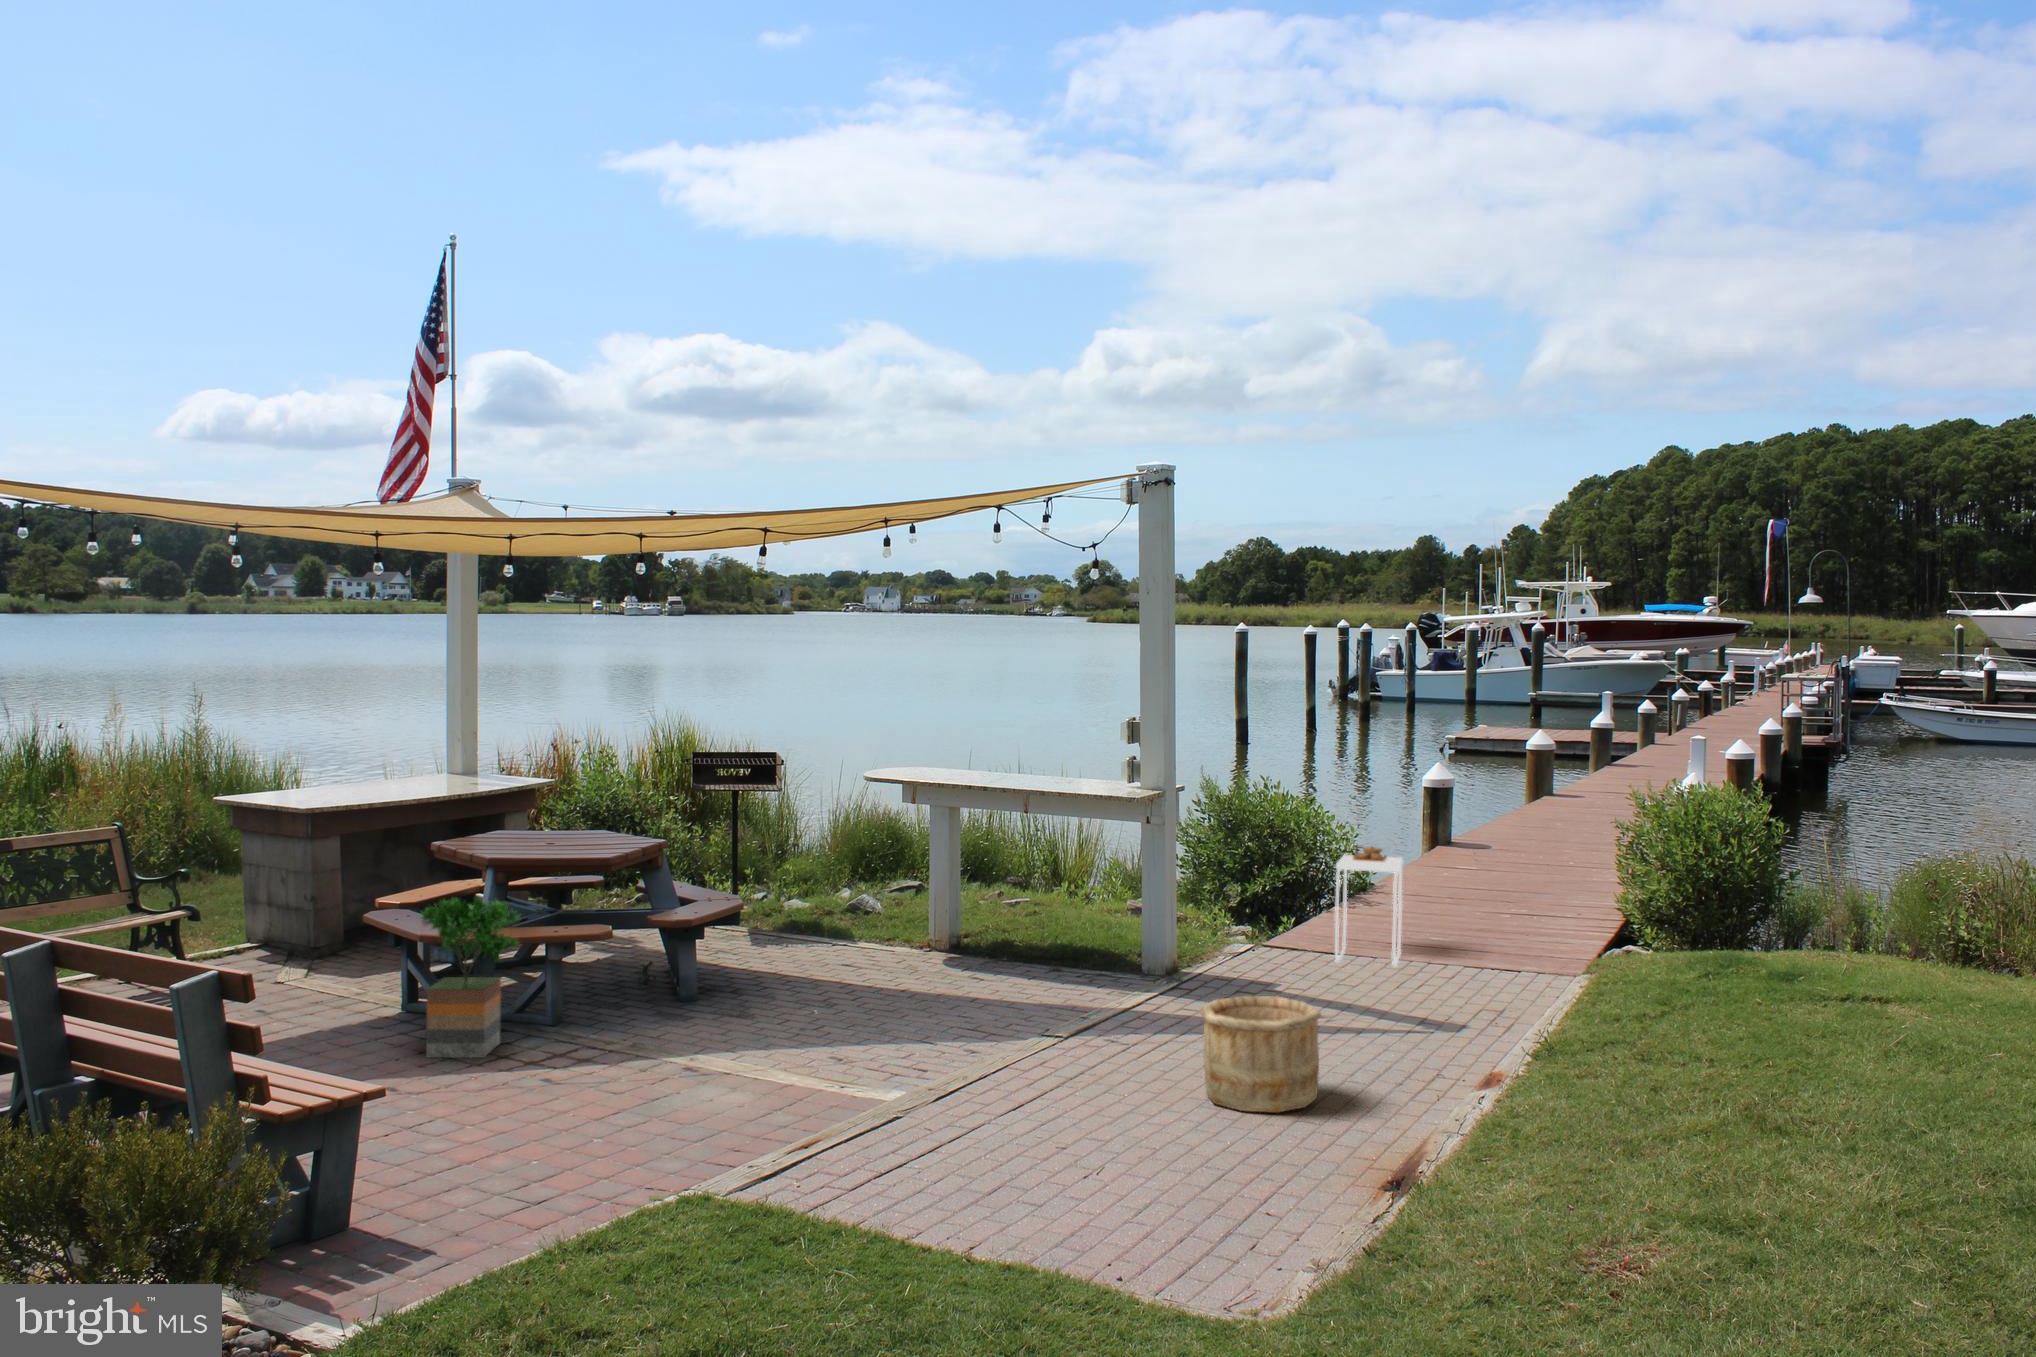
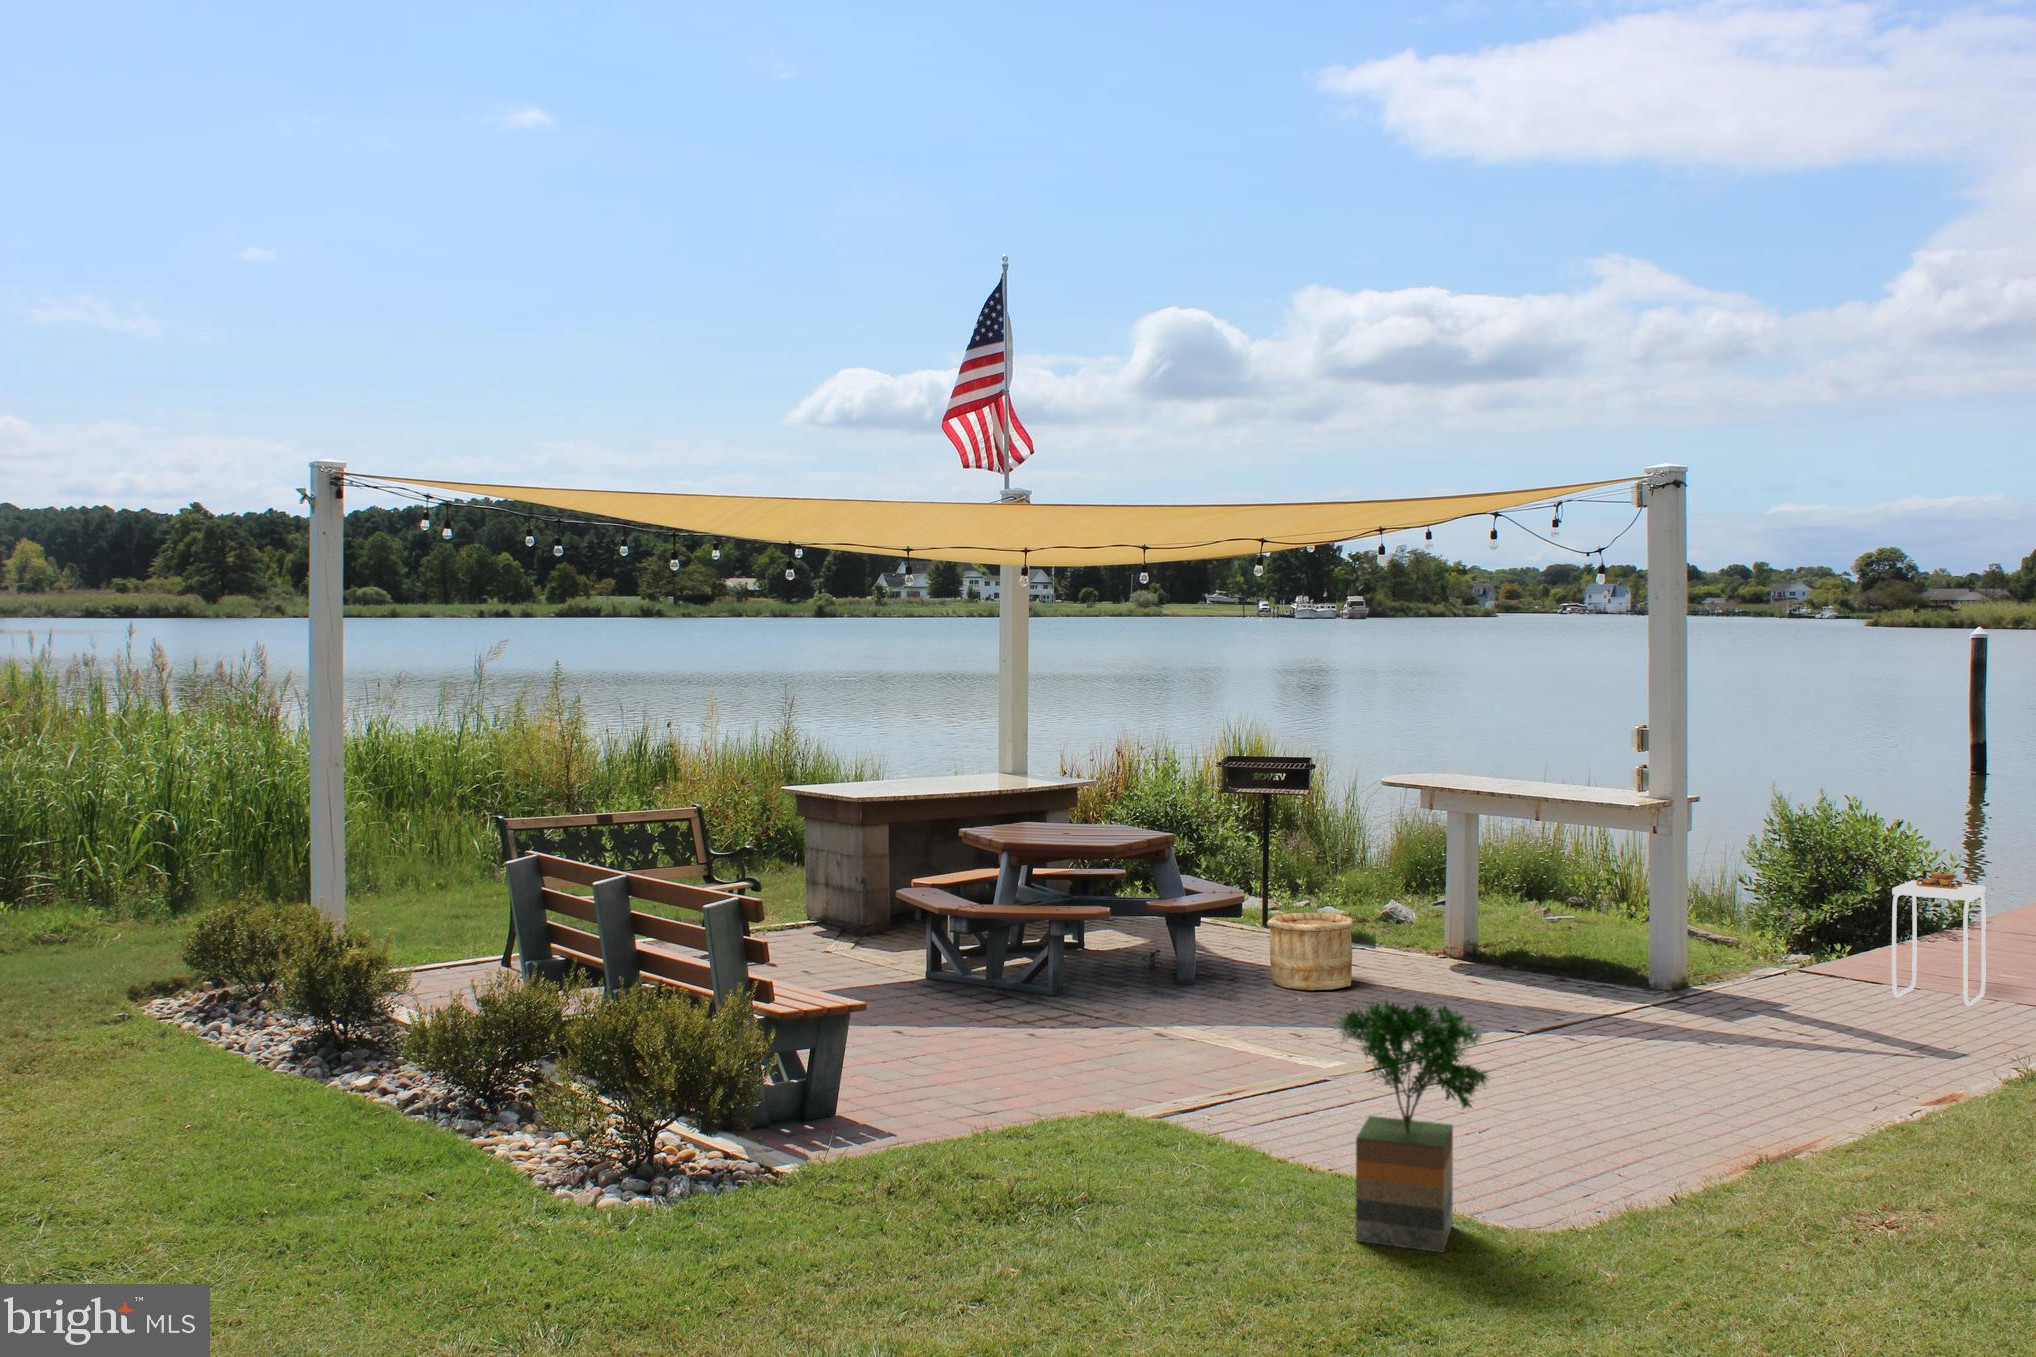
potted tree: present [420,898,519,1058] -> present [1337,1000,1489,1253]
wooden bucket: present [1200,996,1321,1113] -> present [1267,913,1353,990]

